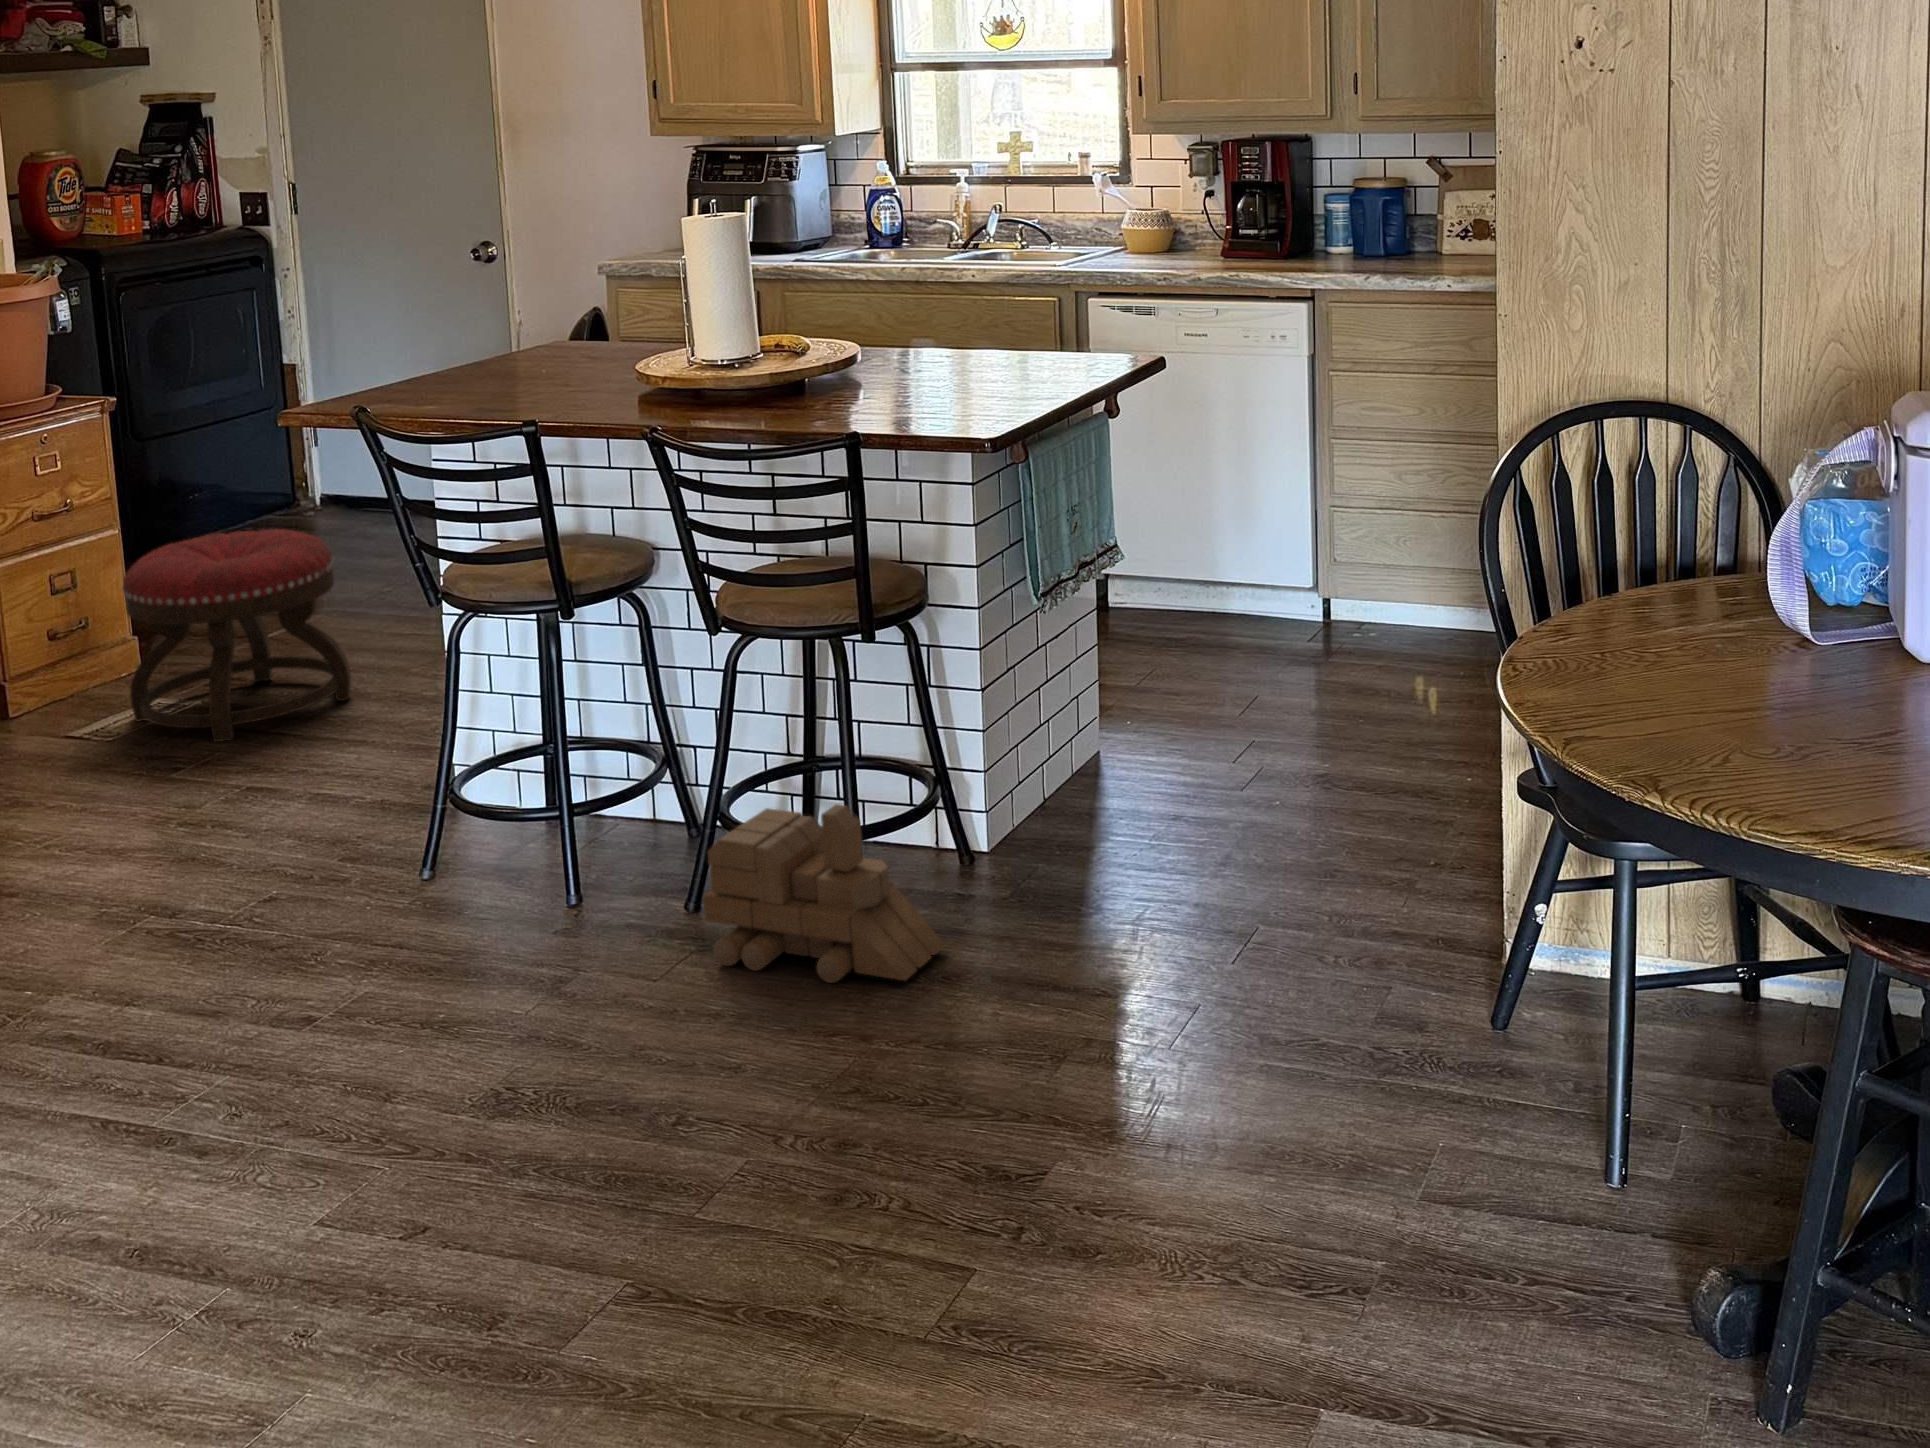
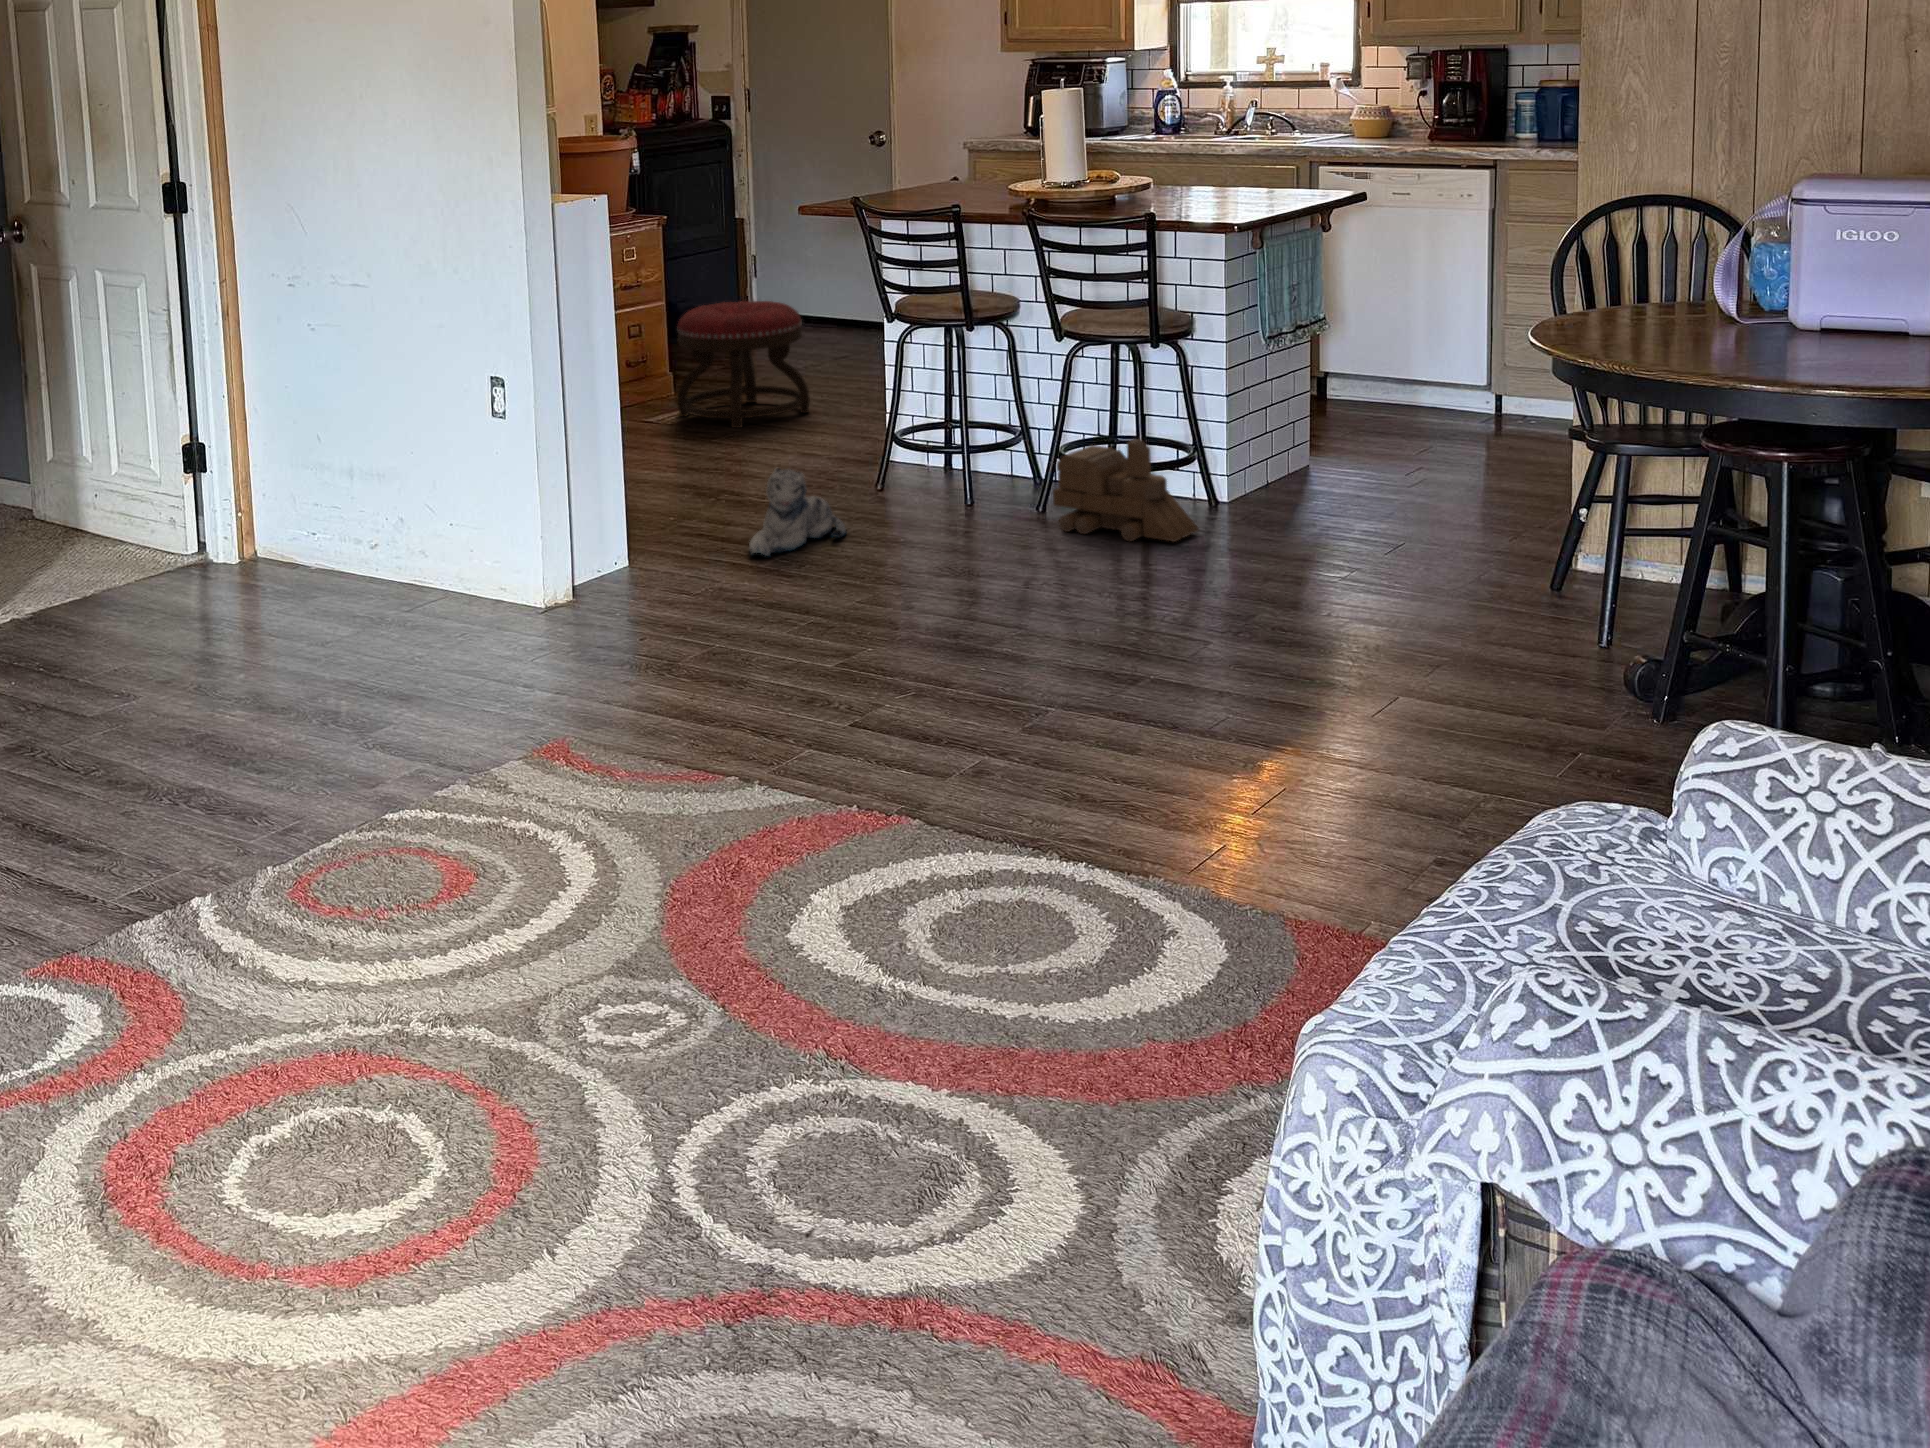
plush toy: none [139,920,343,1101] -> present [749,468,846,556]

